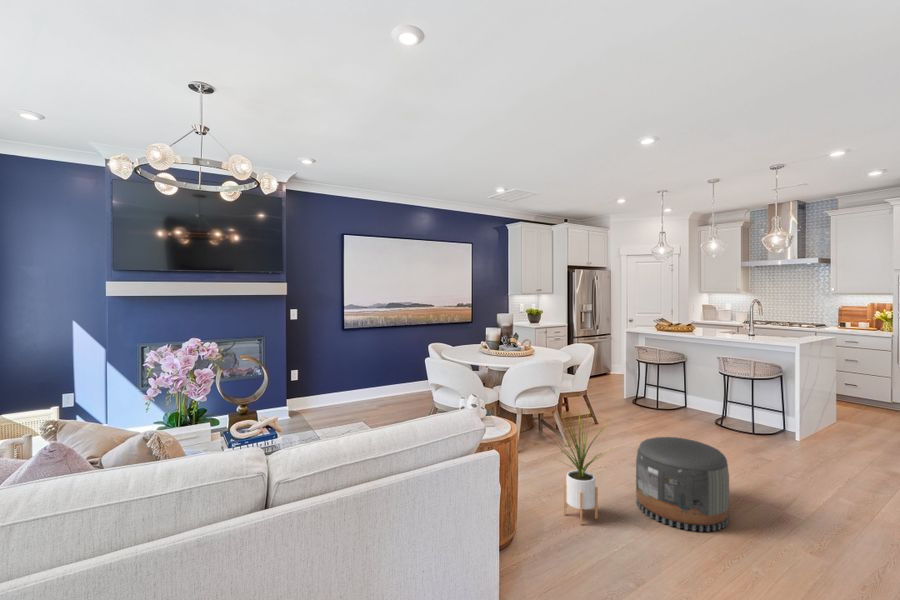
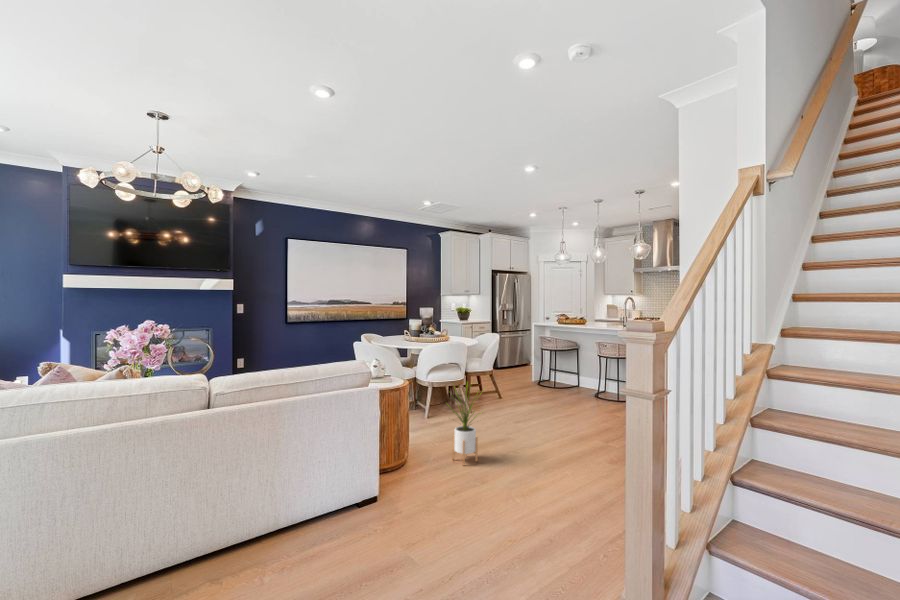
pouf: present [636,437,729,532] -> none [511,401,575,466]

